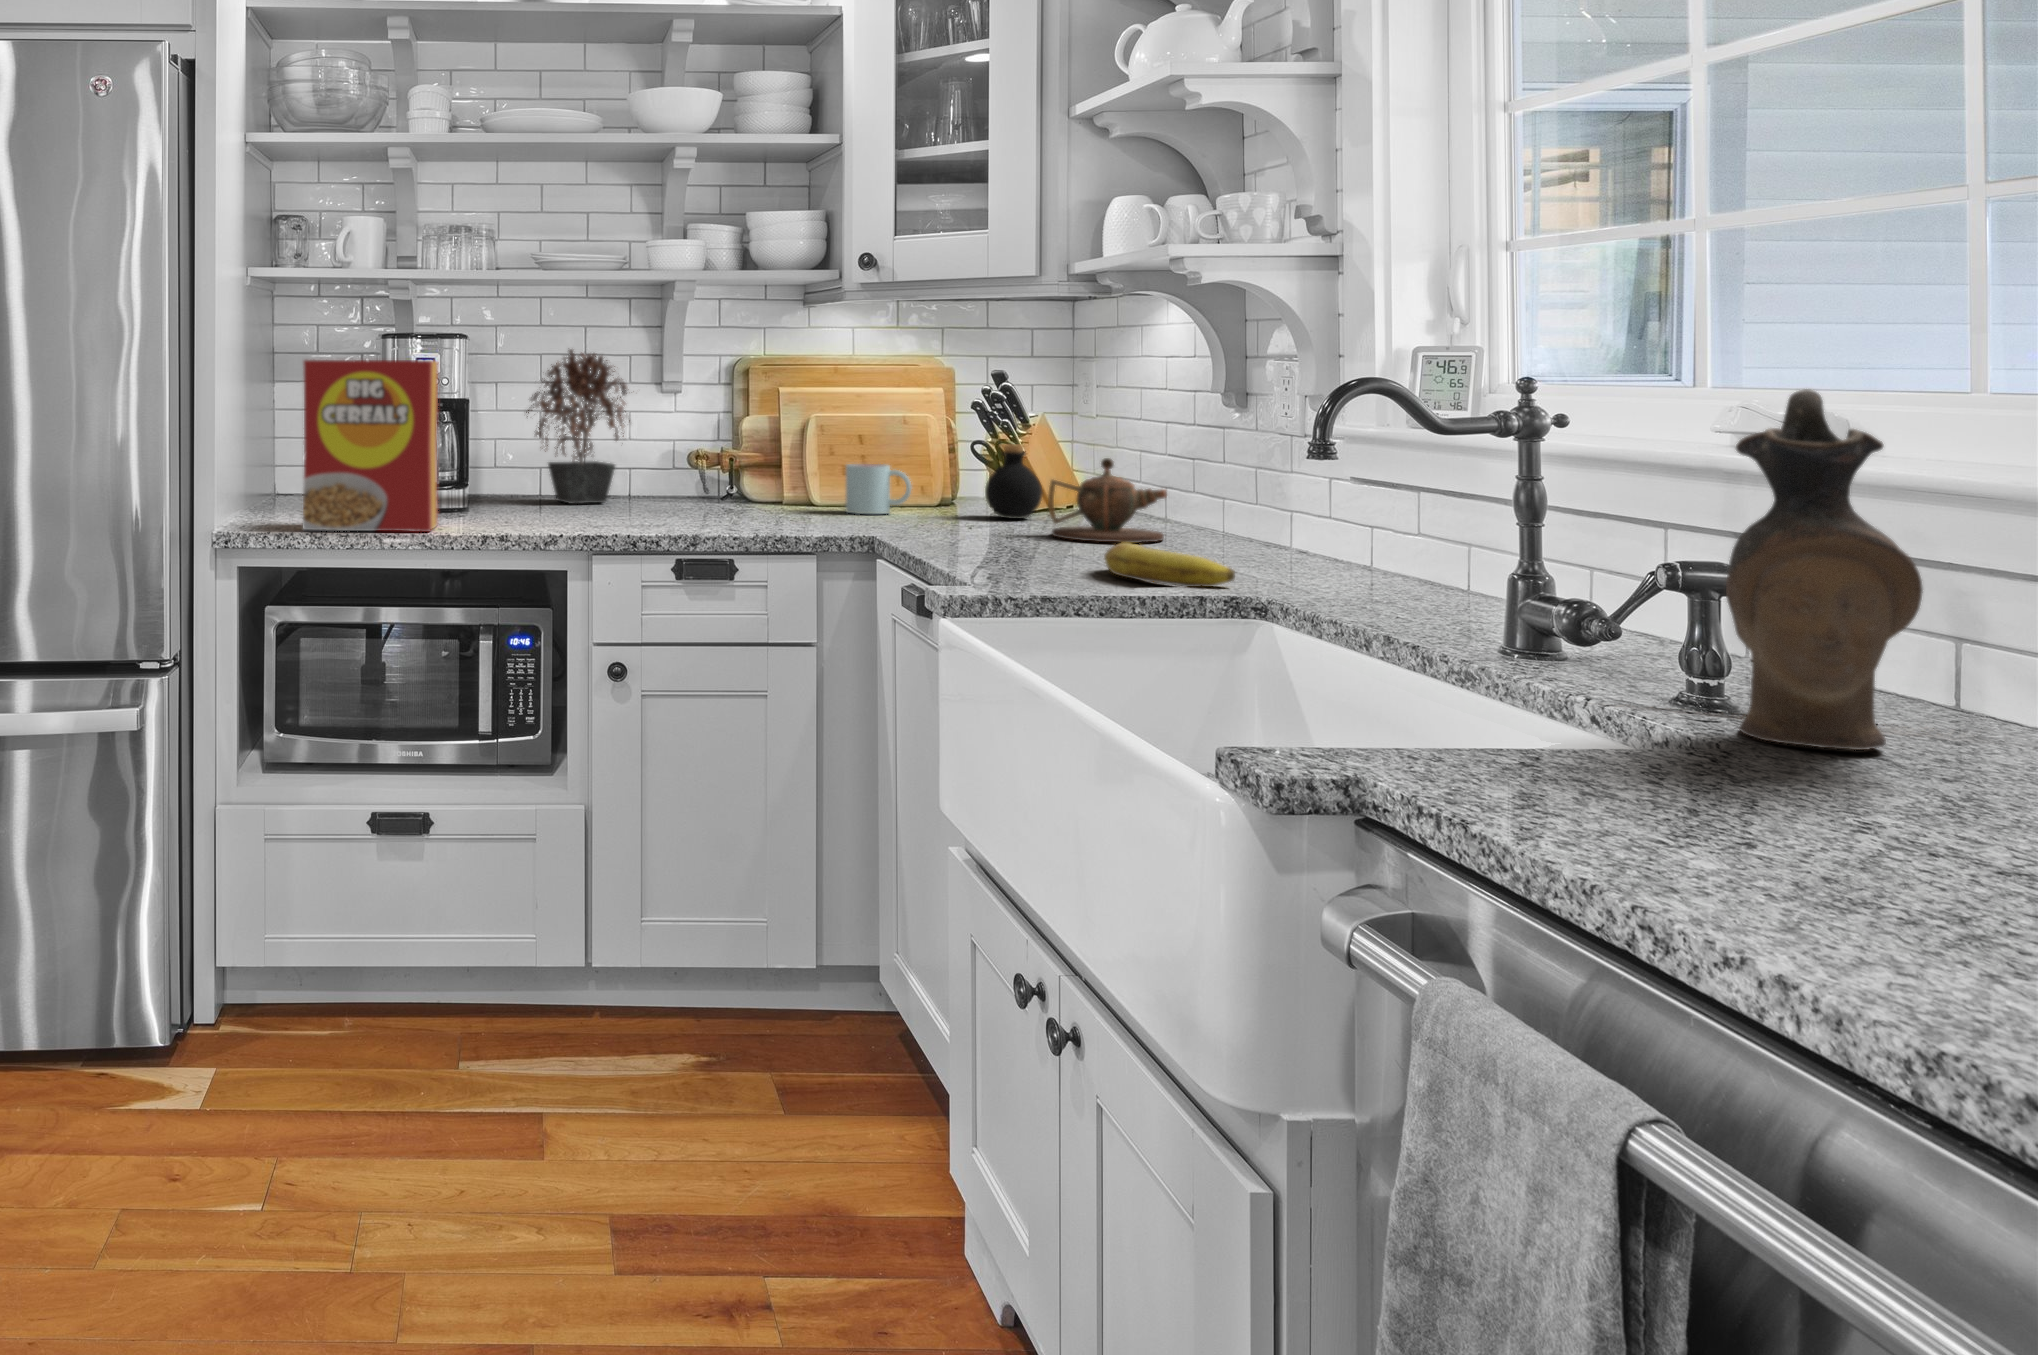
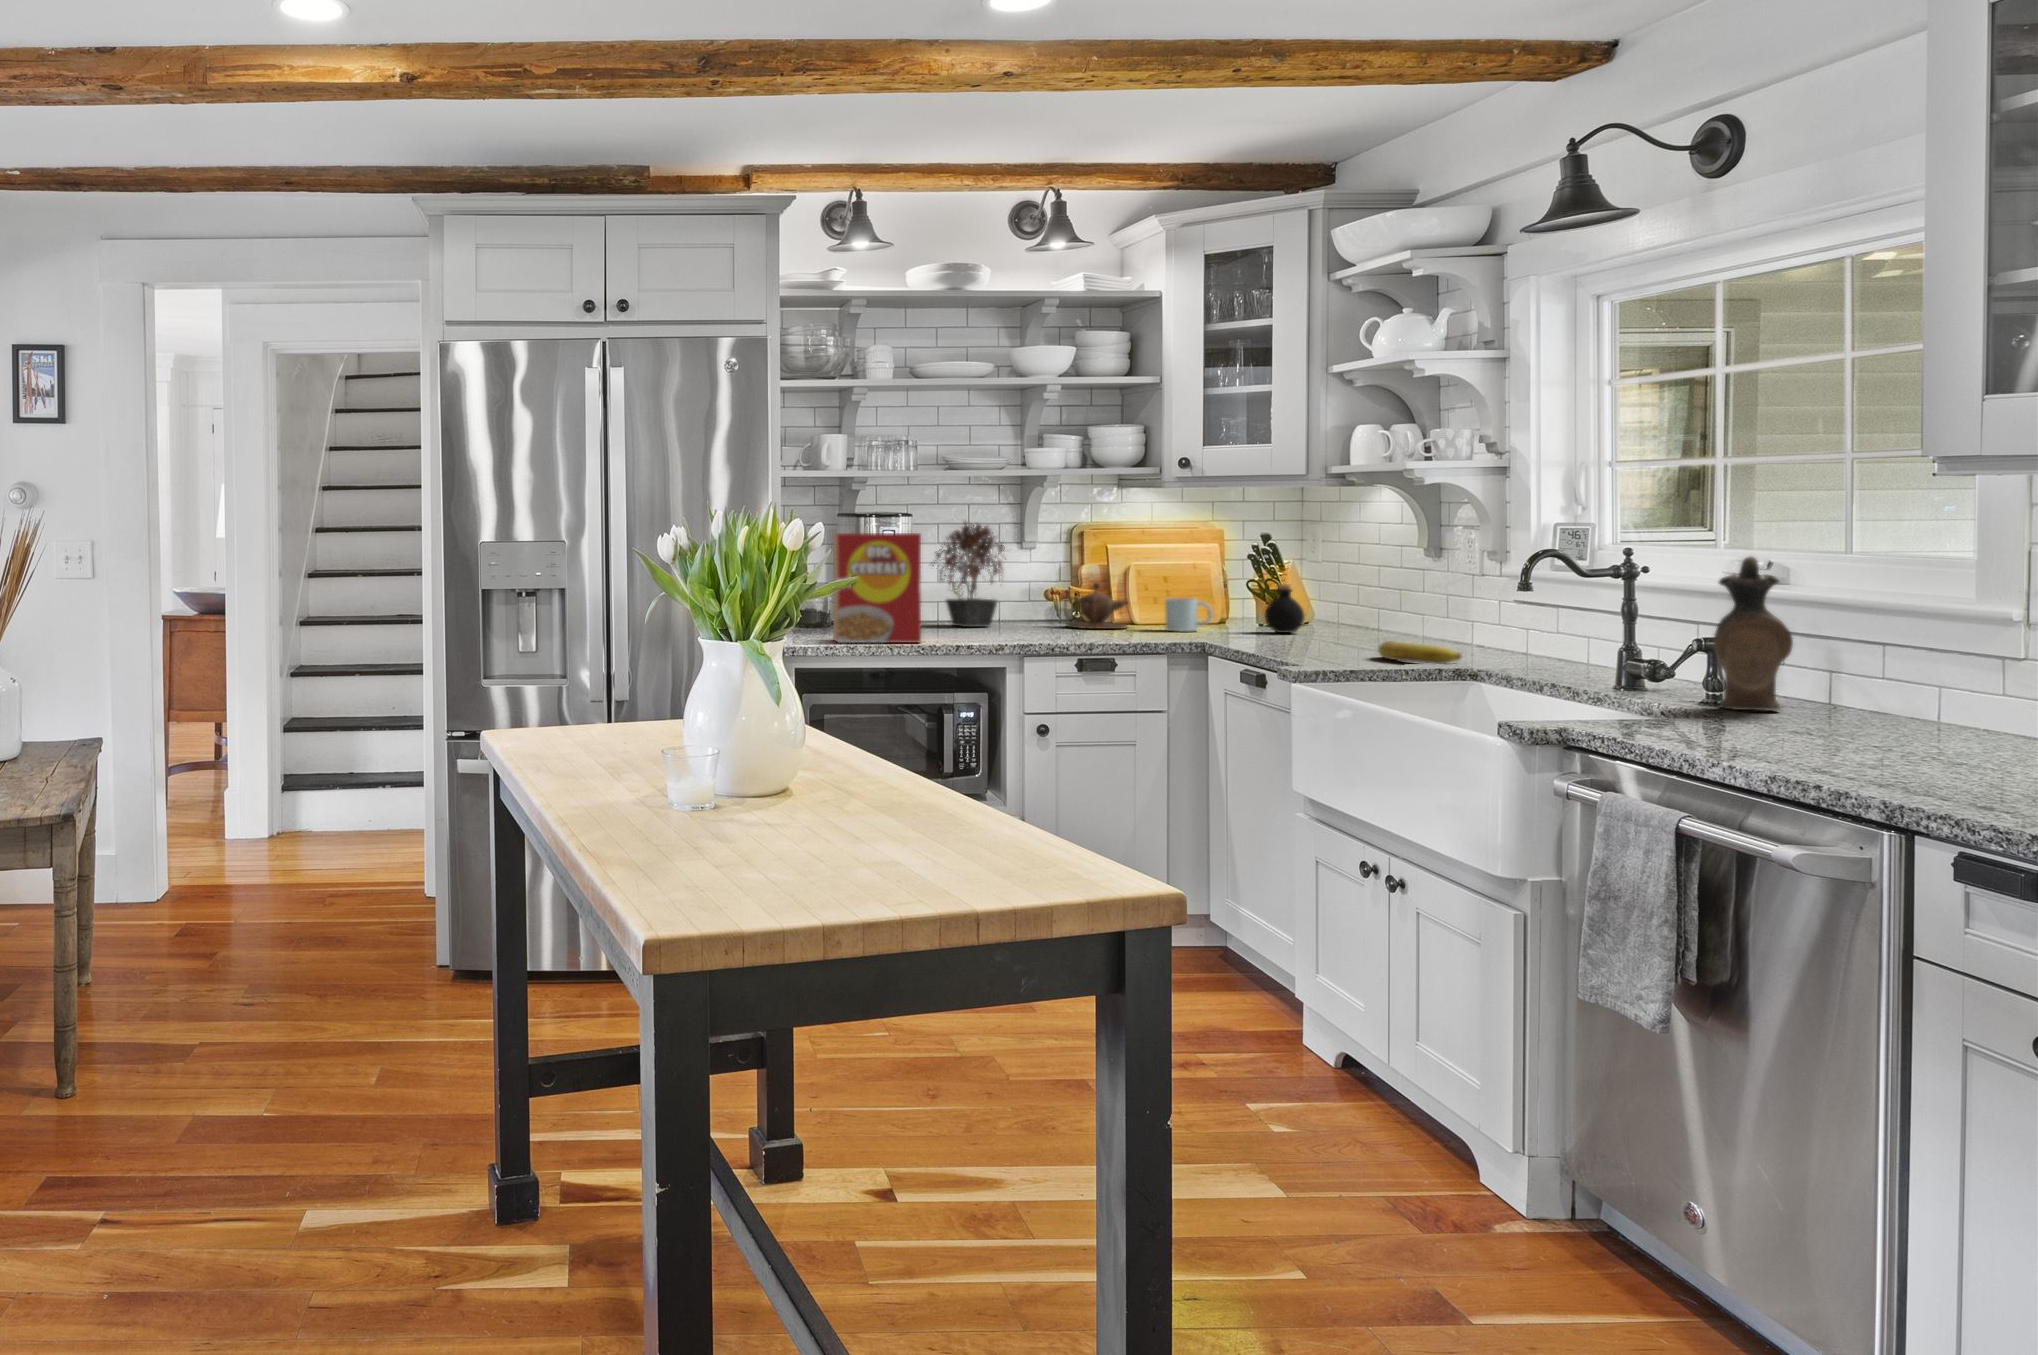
teapot: present [1048,458,1167,543] -> present [1064,583,1129,629]

